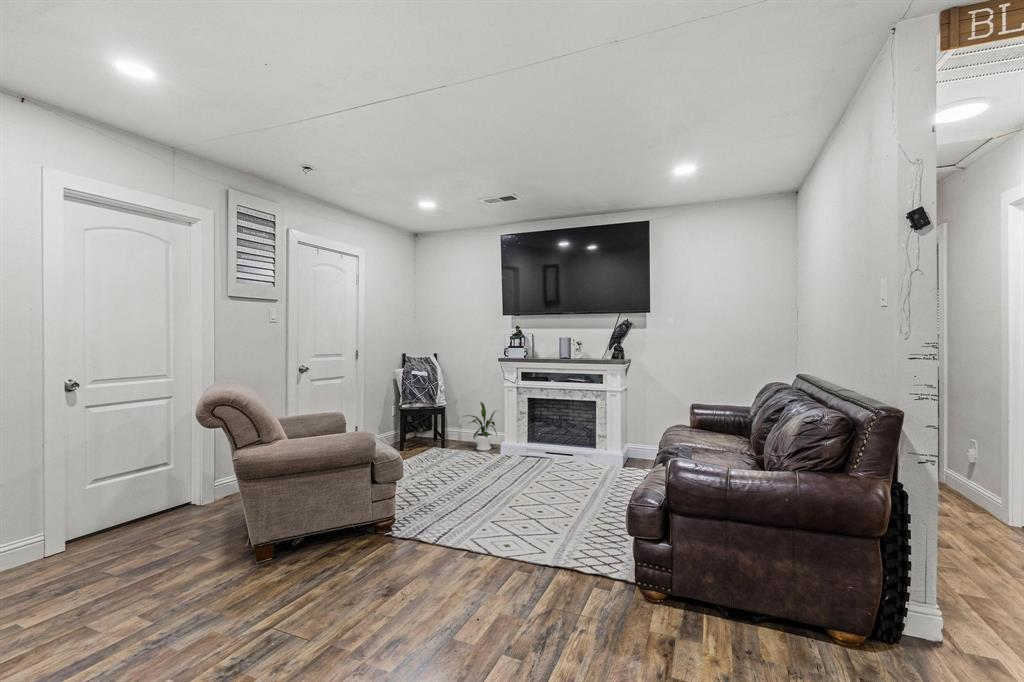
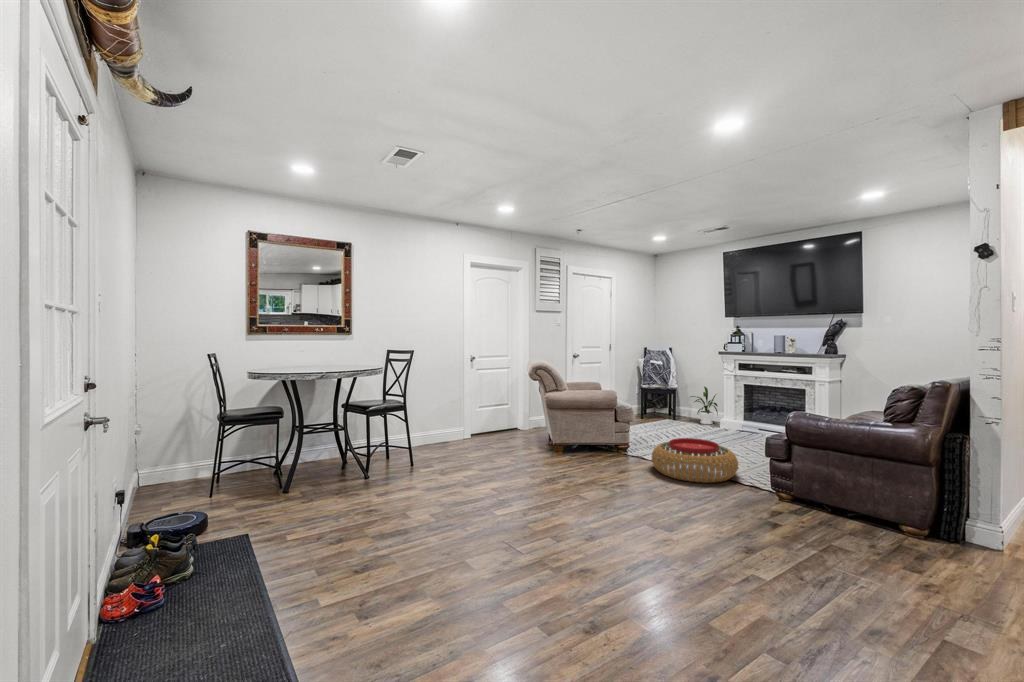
pouf: none [439,501,572,592] -> present [652,438,738,483]

